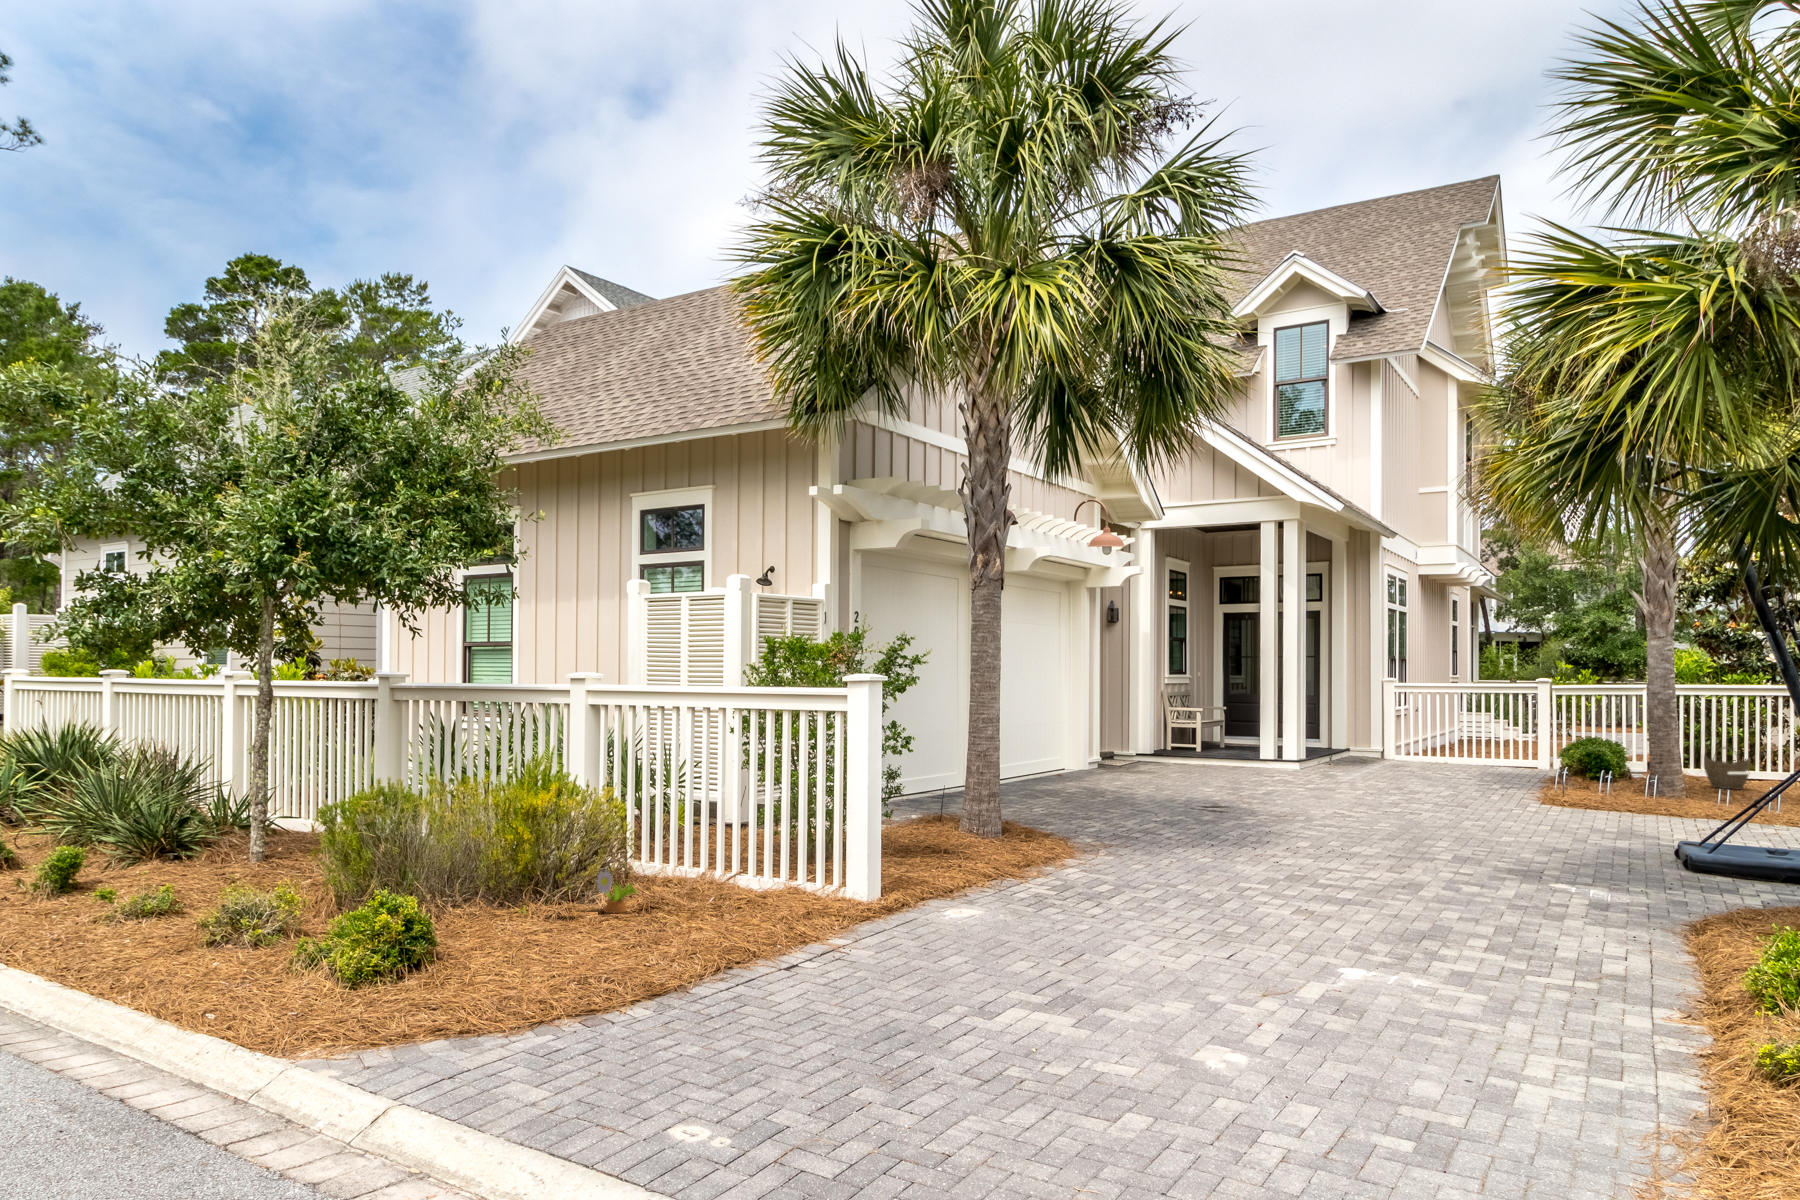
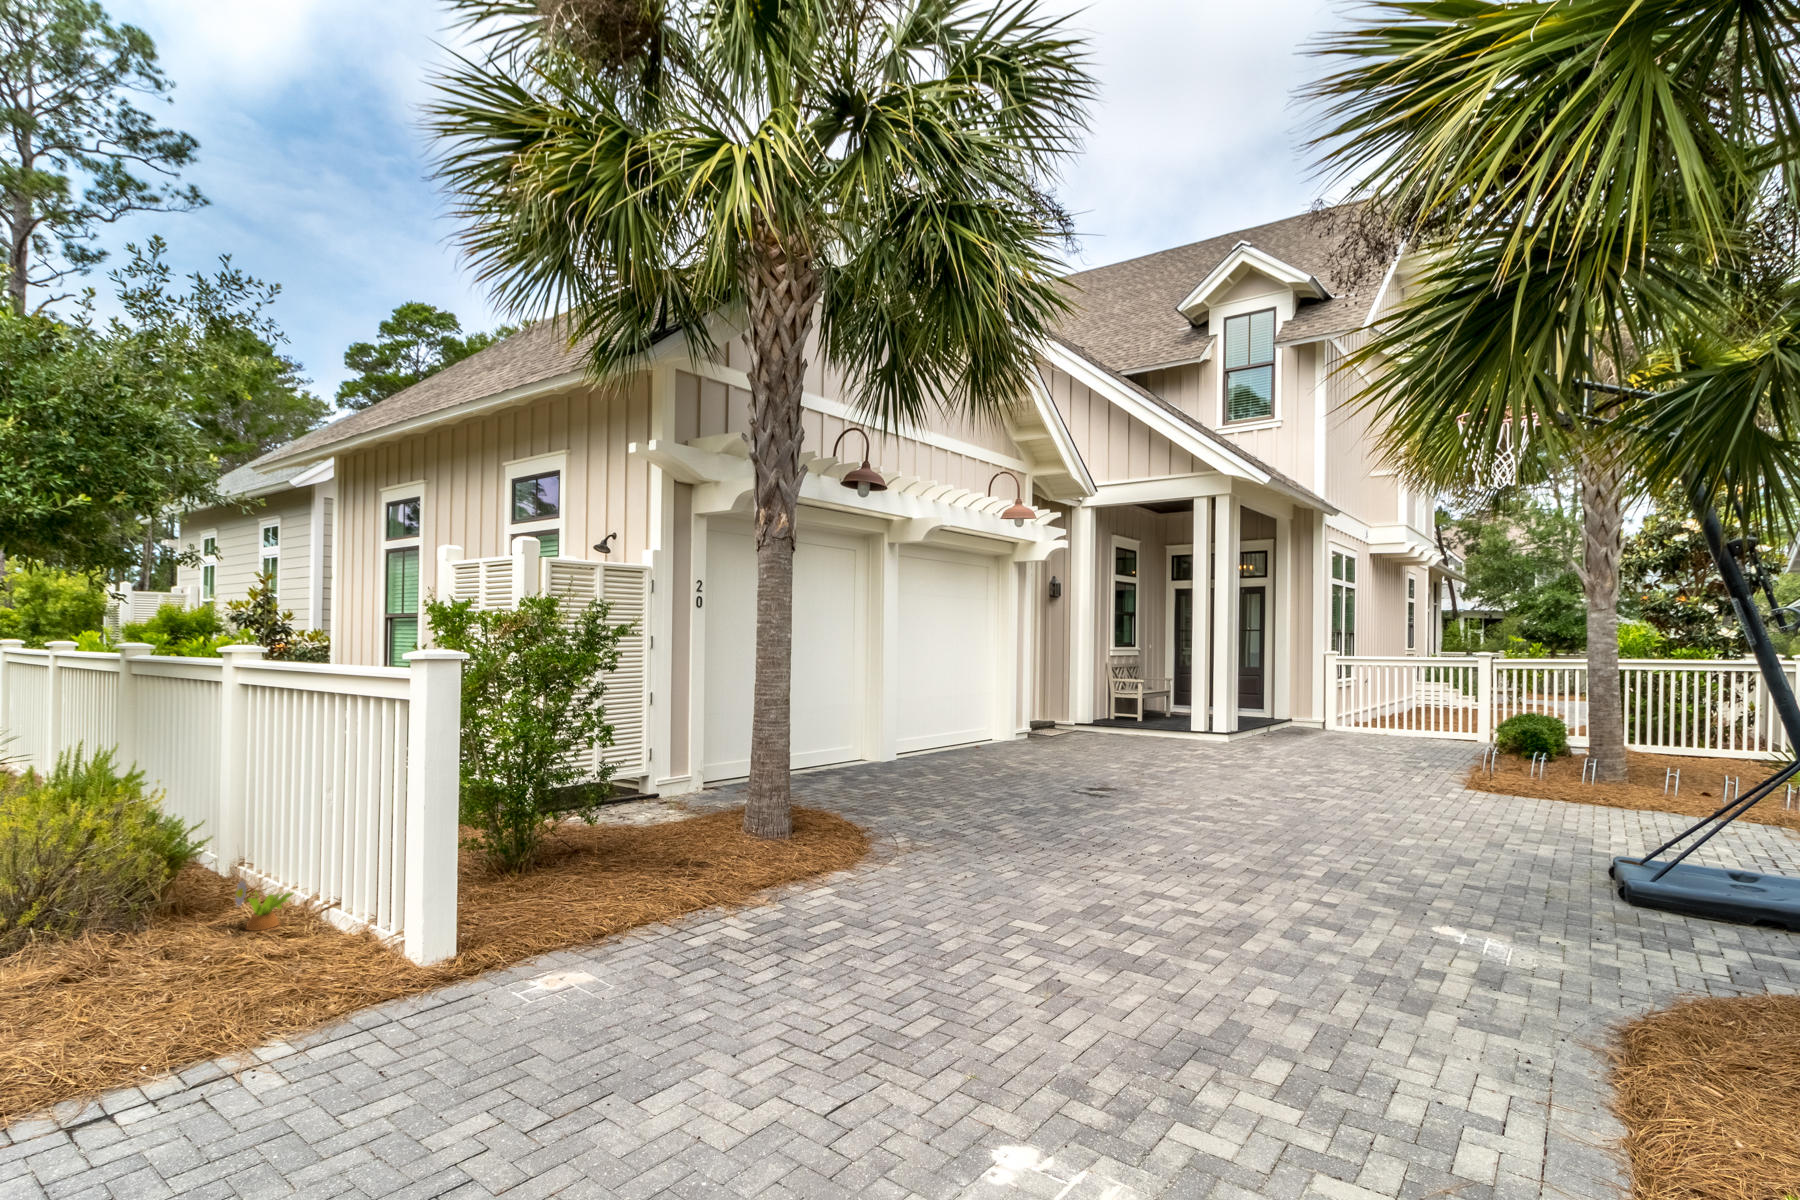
woven basket: present [1704,747,1750,790] -> none [1650,722,1701,768]

